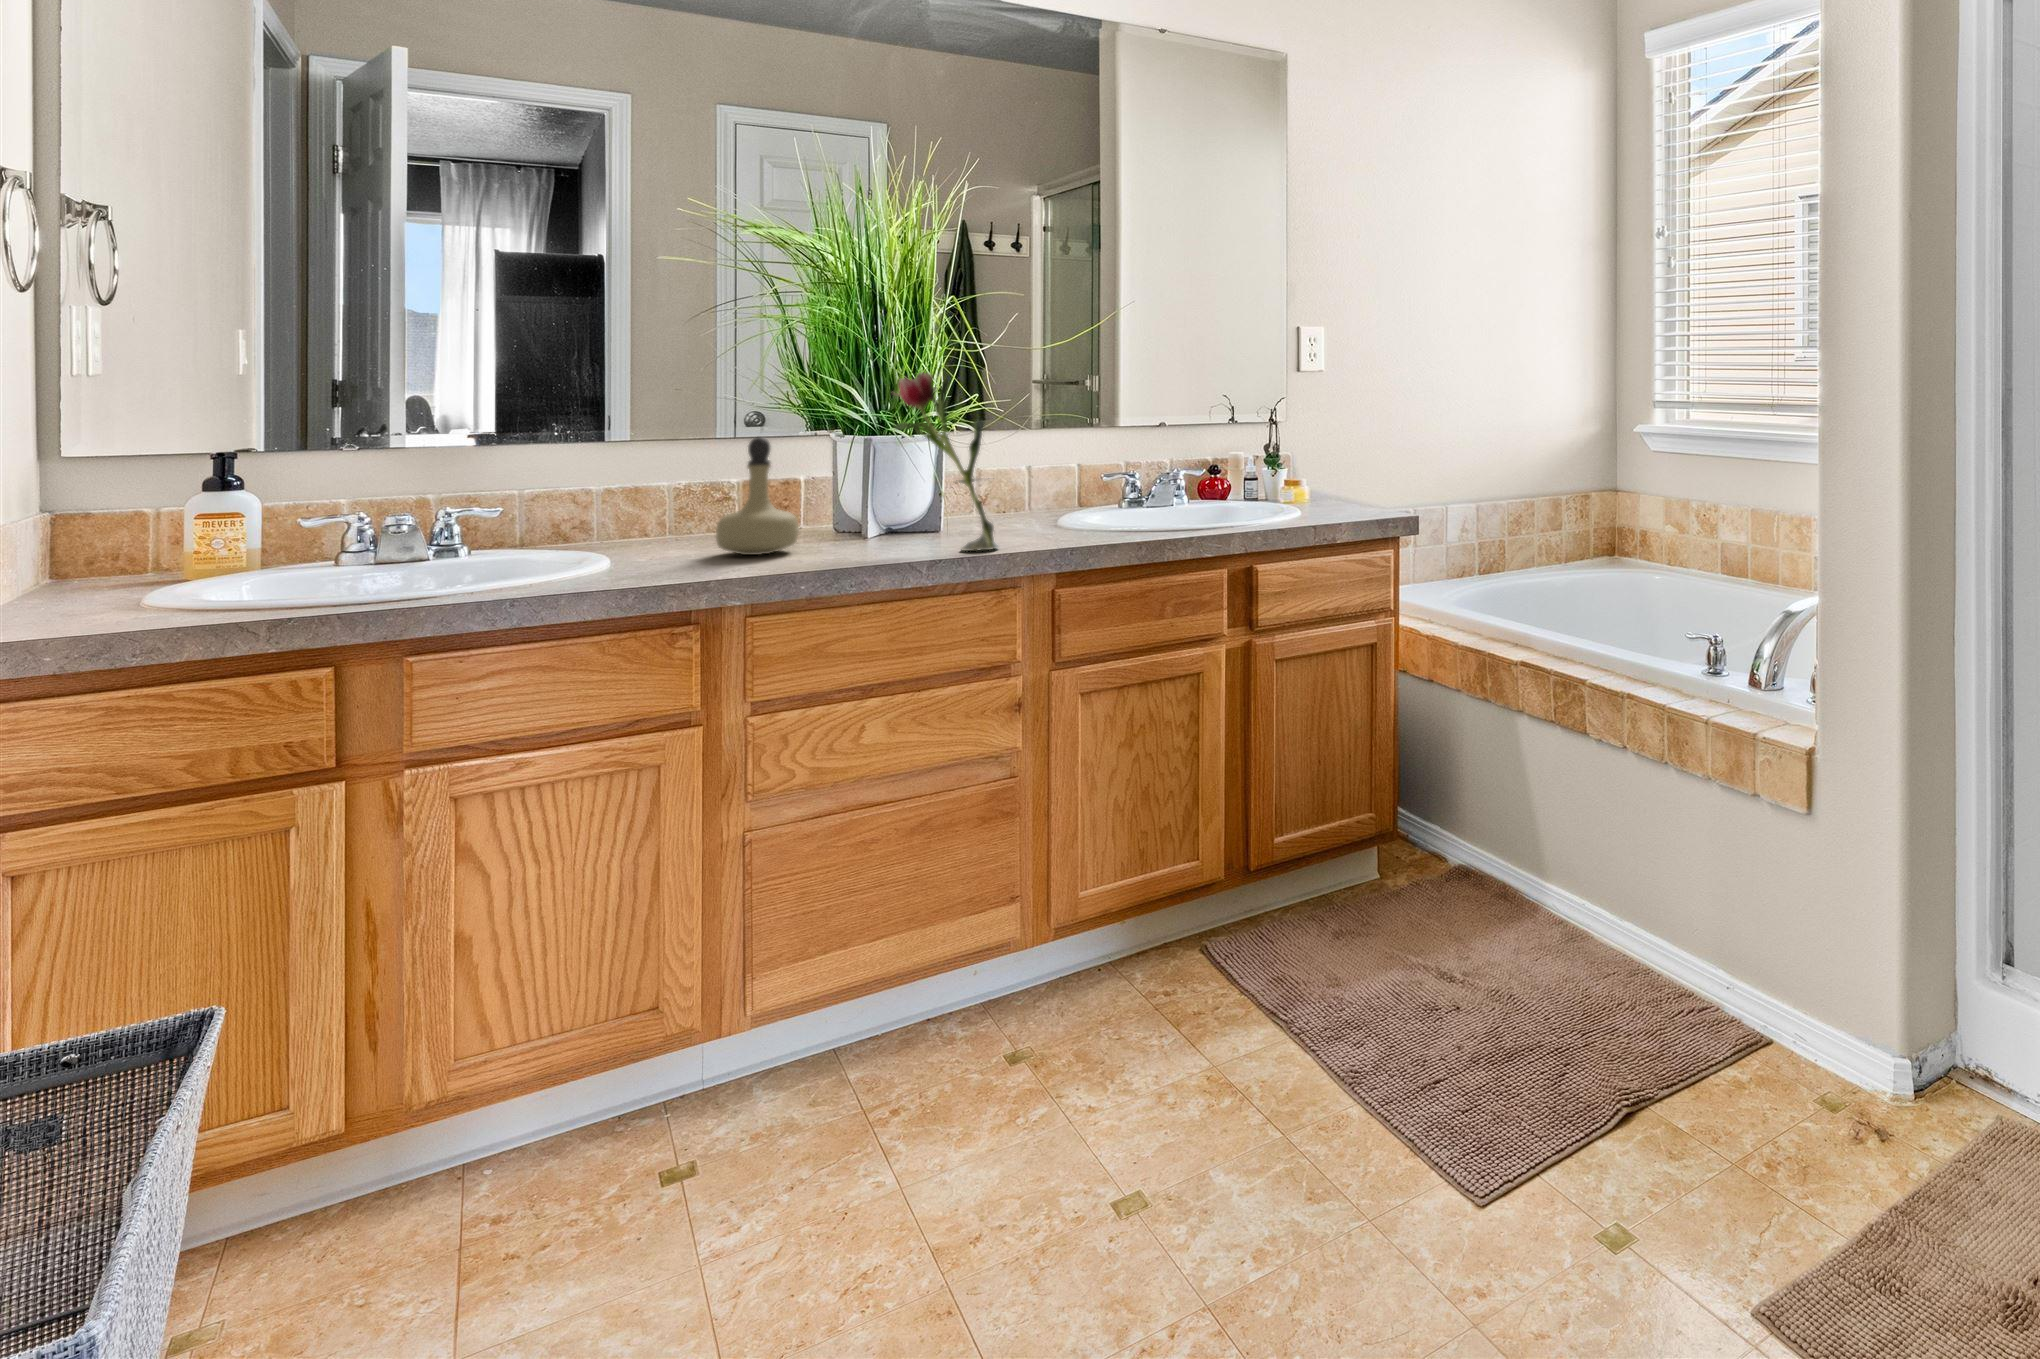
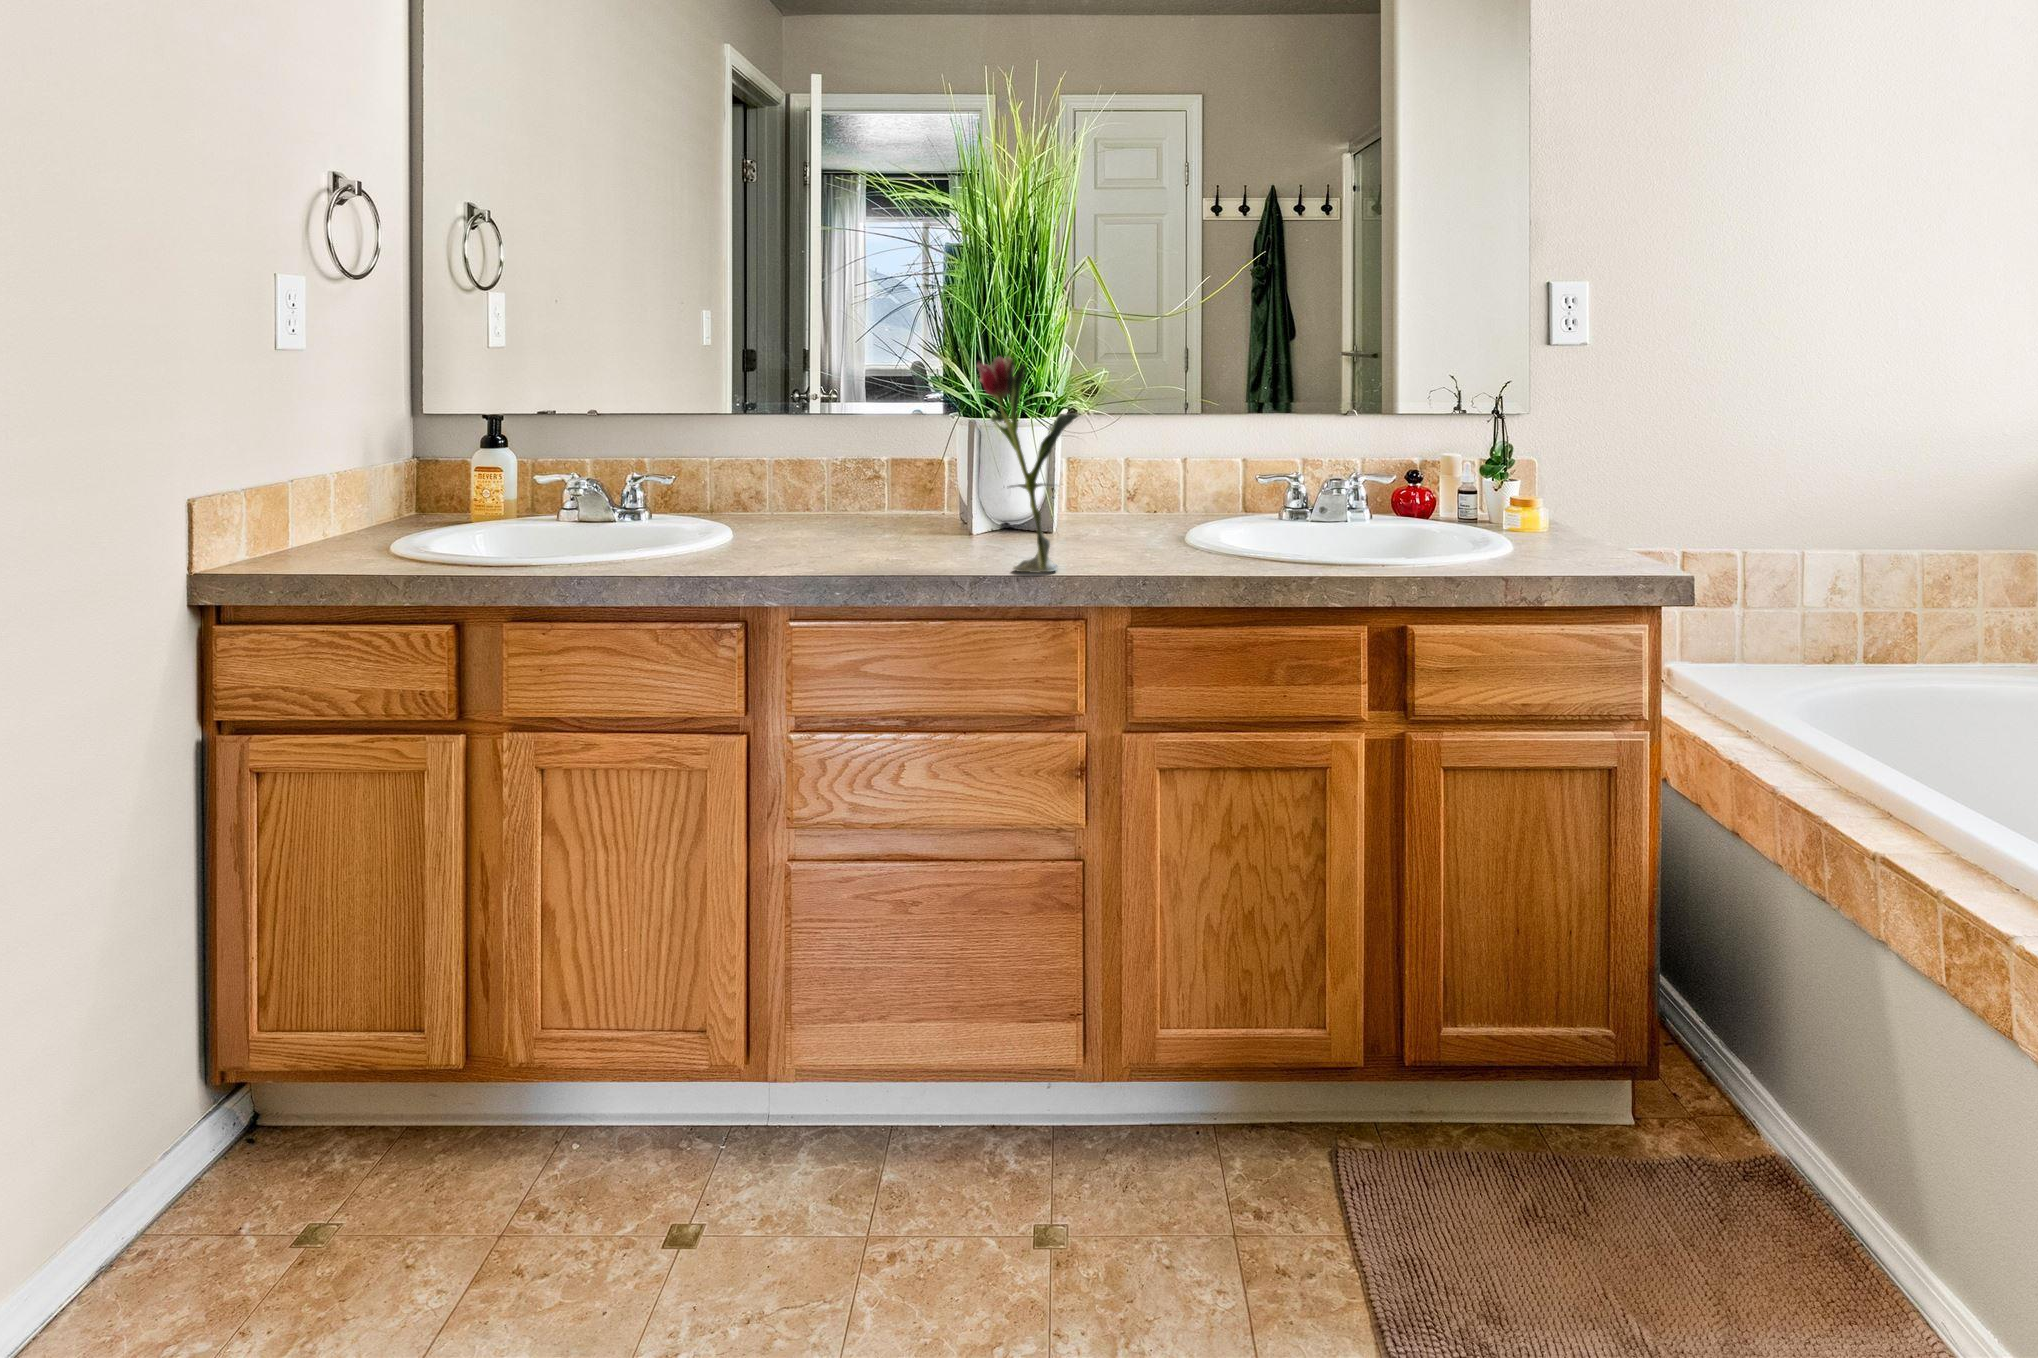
perfume bottle: present [716,437,798,555] -> none [809,425,887,551]

